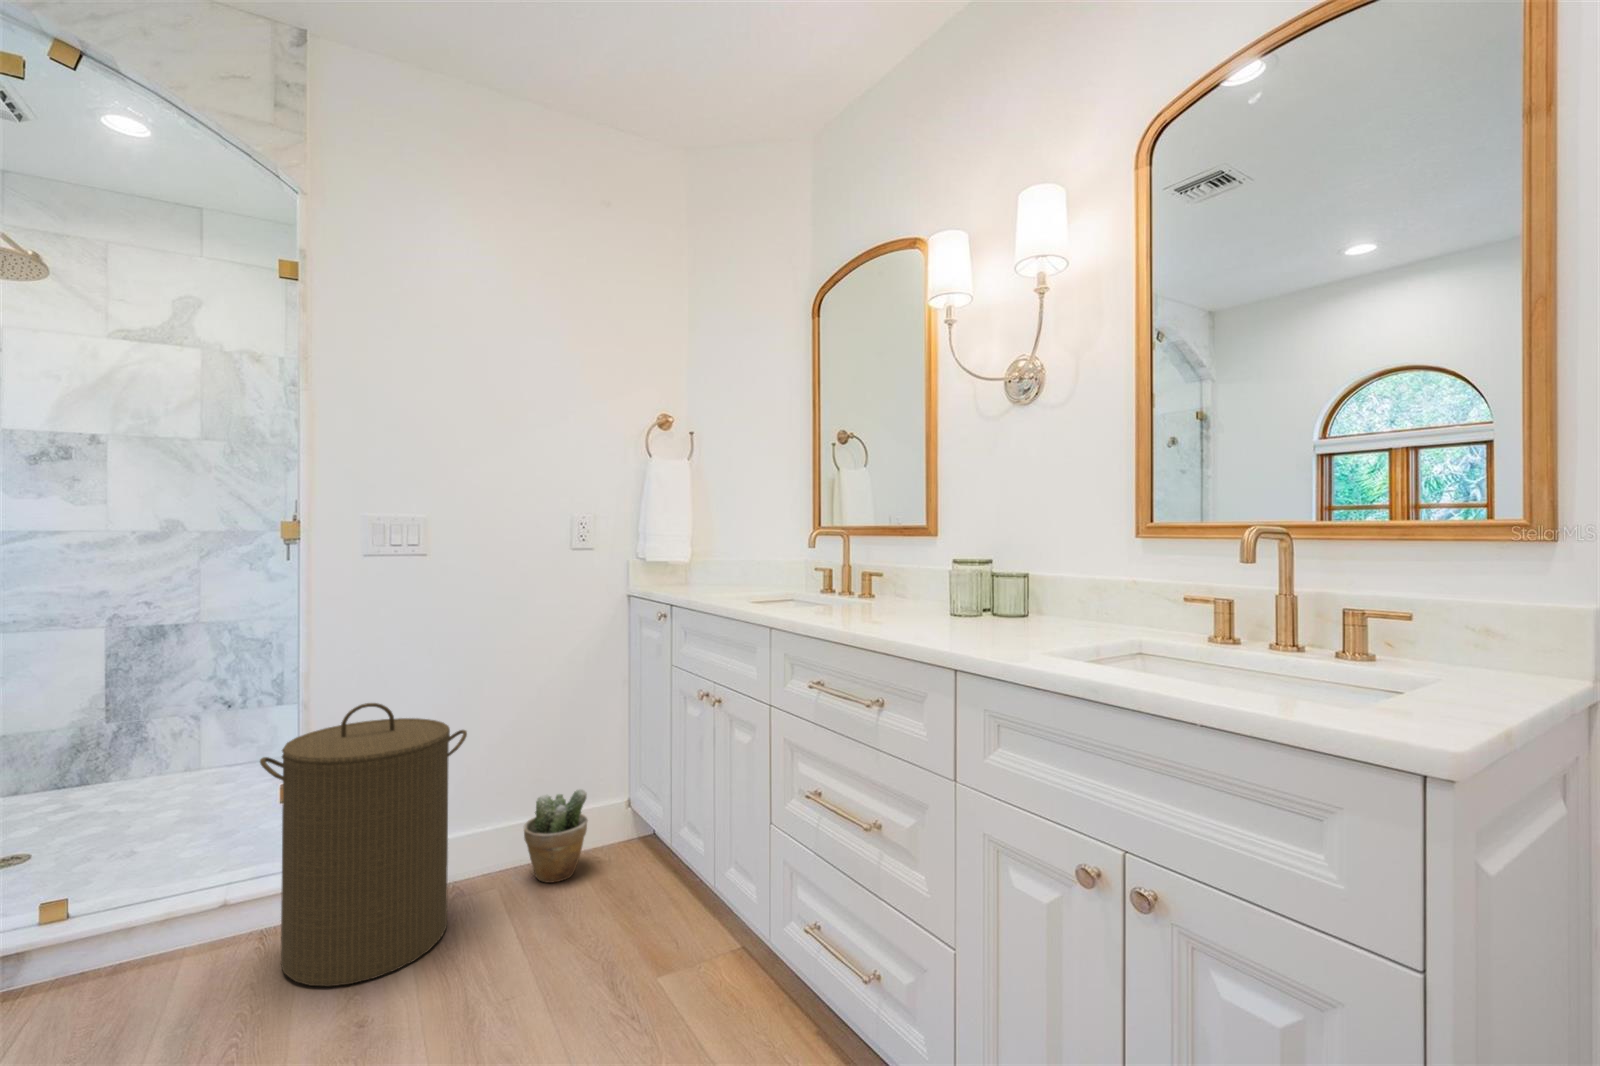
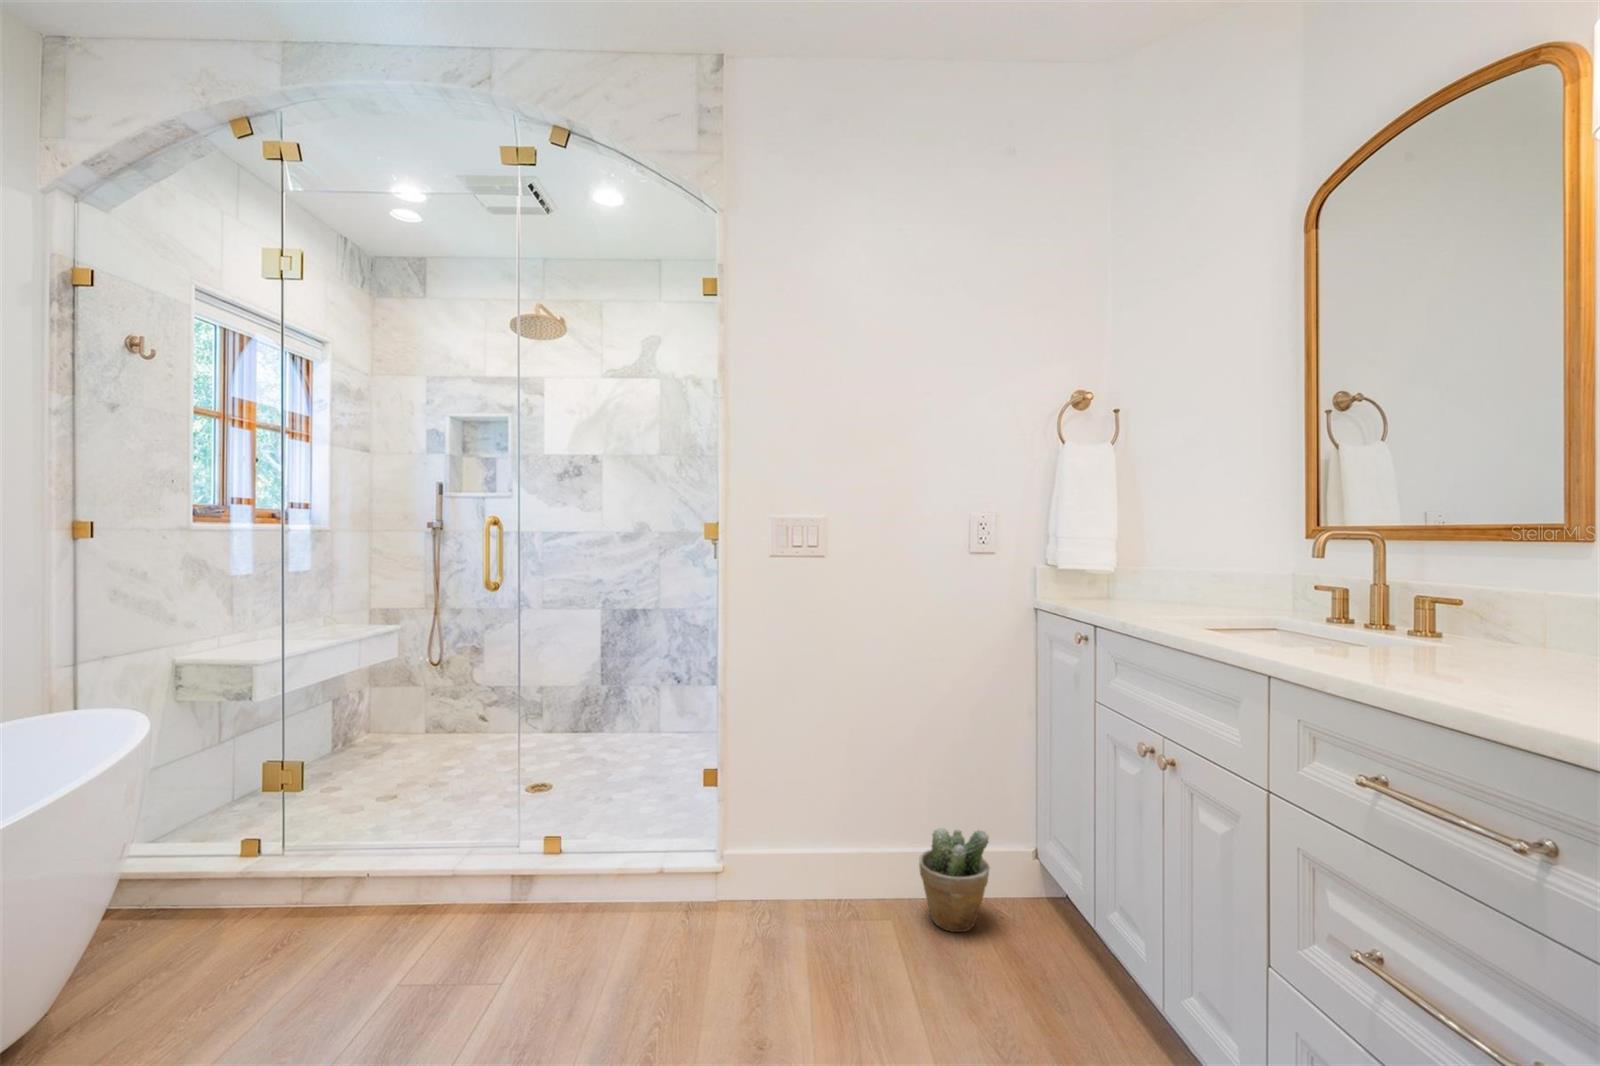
laundry hamper: present [260,703,467,986] -> none [683,704,862,993]

